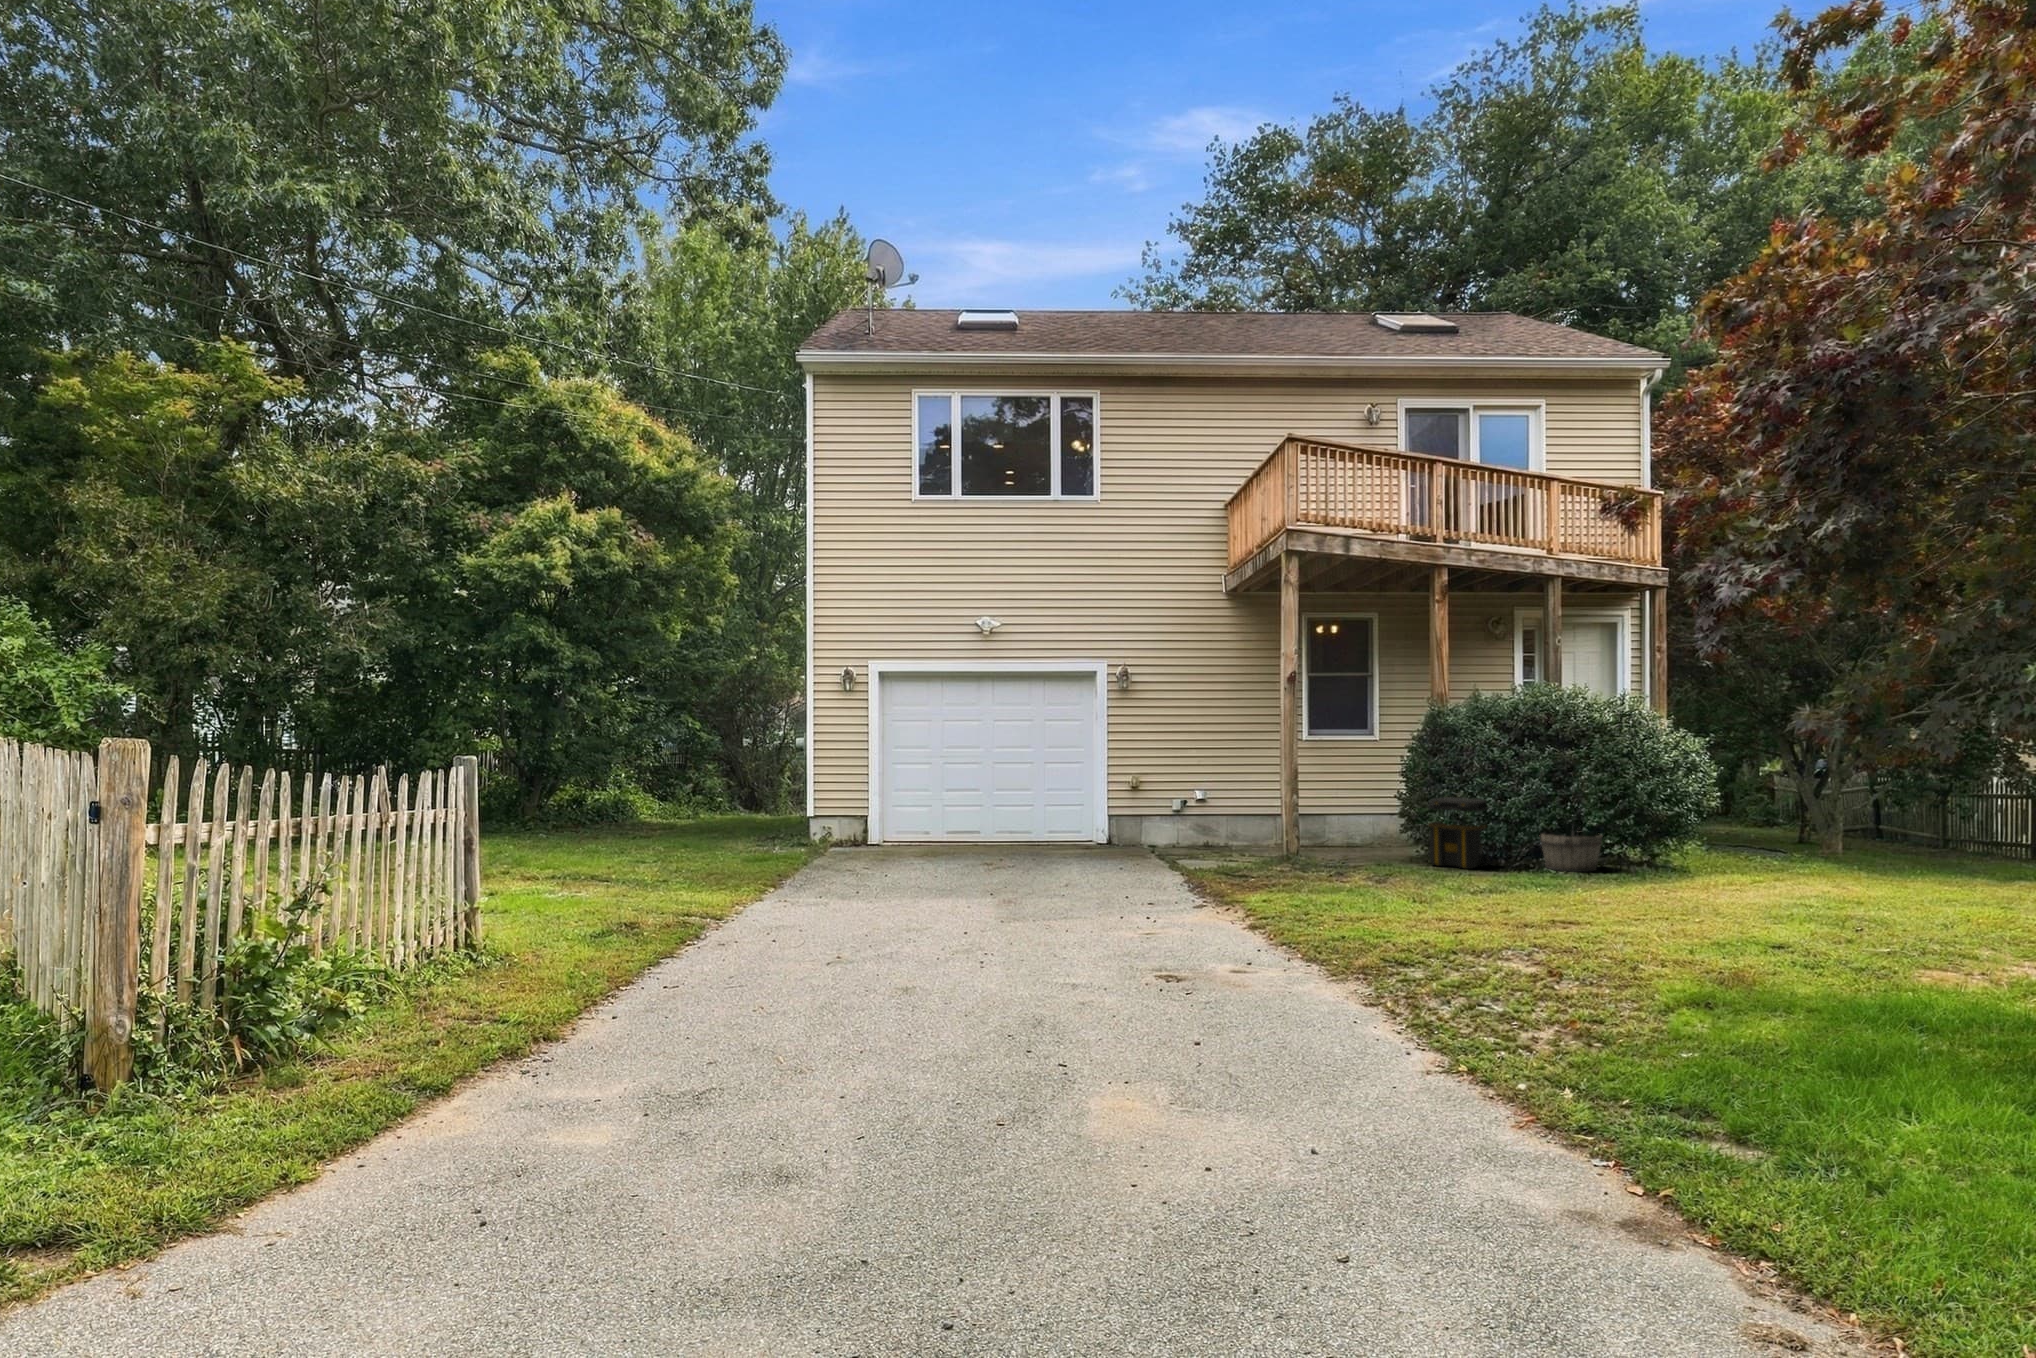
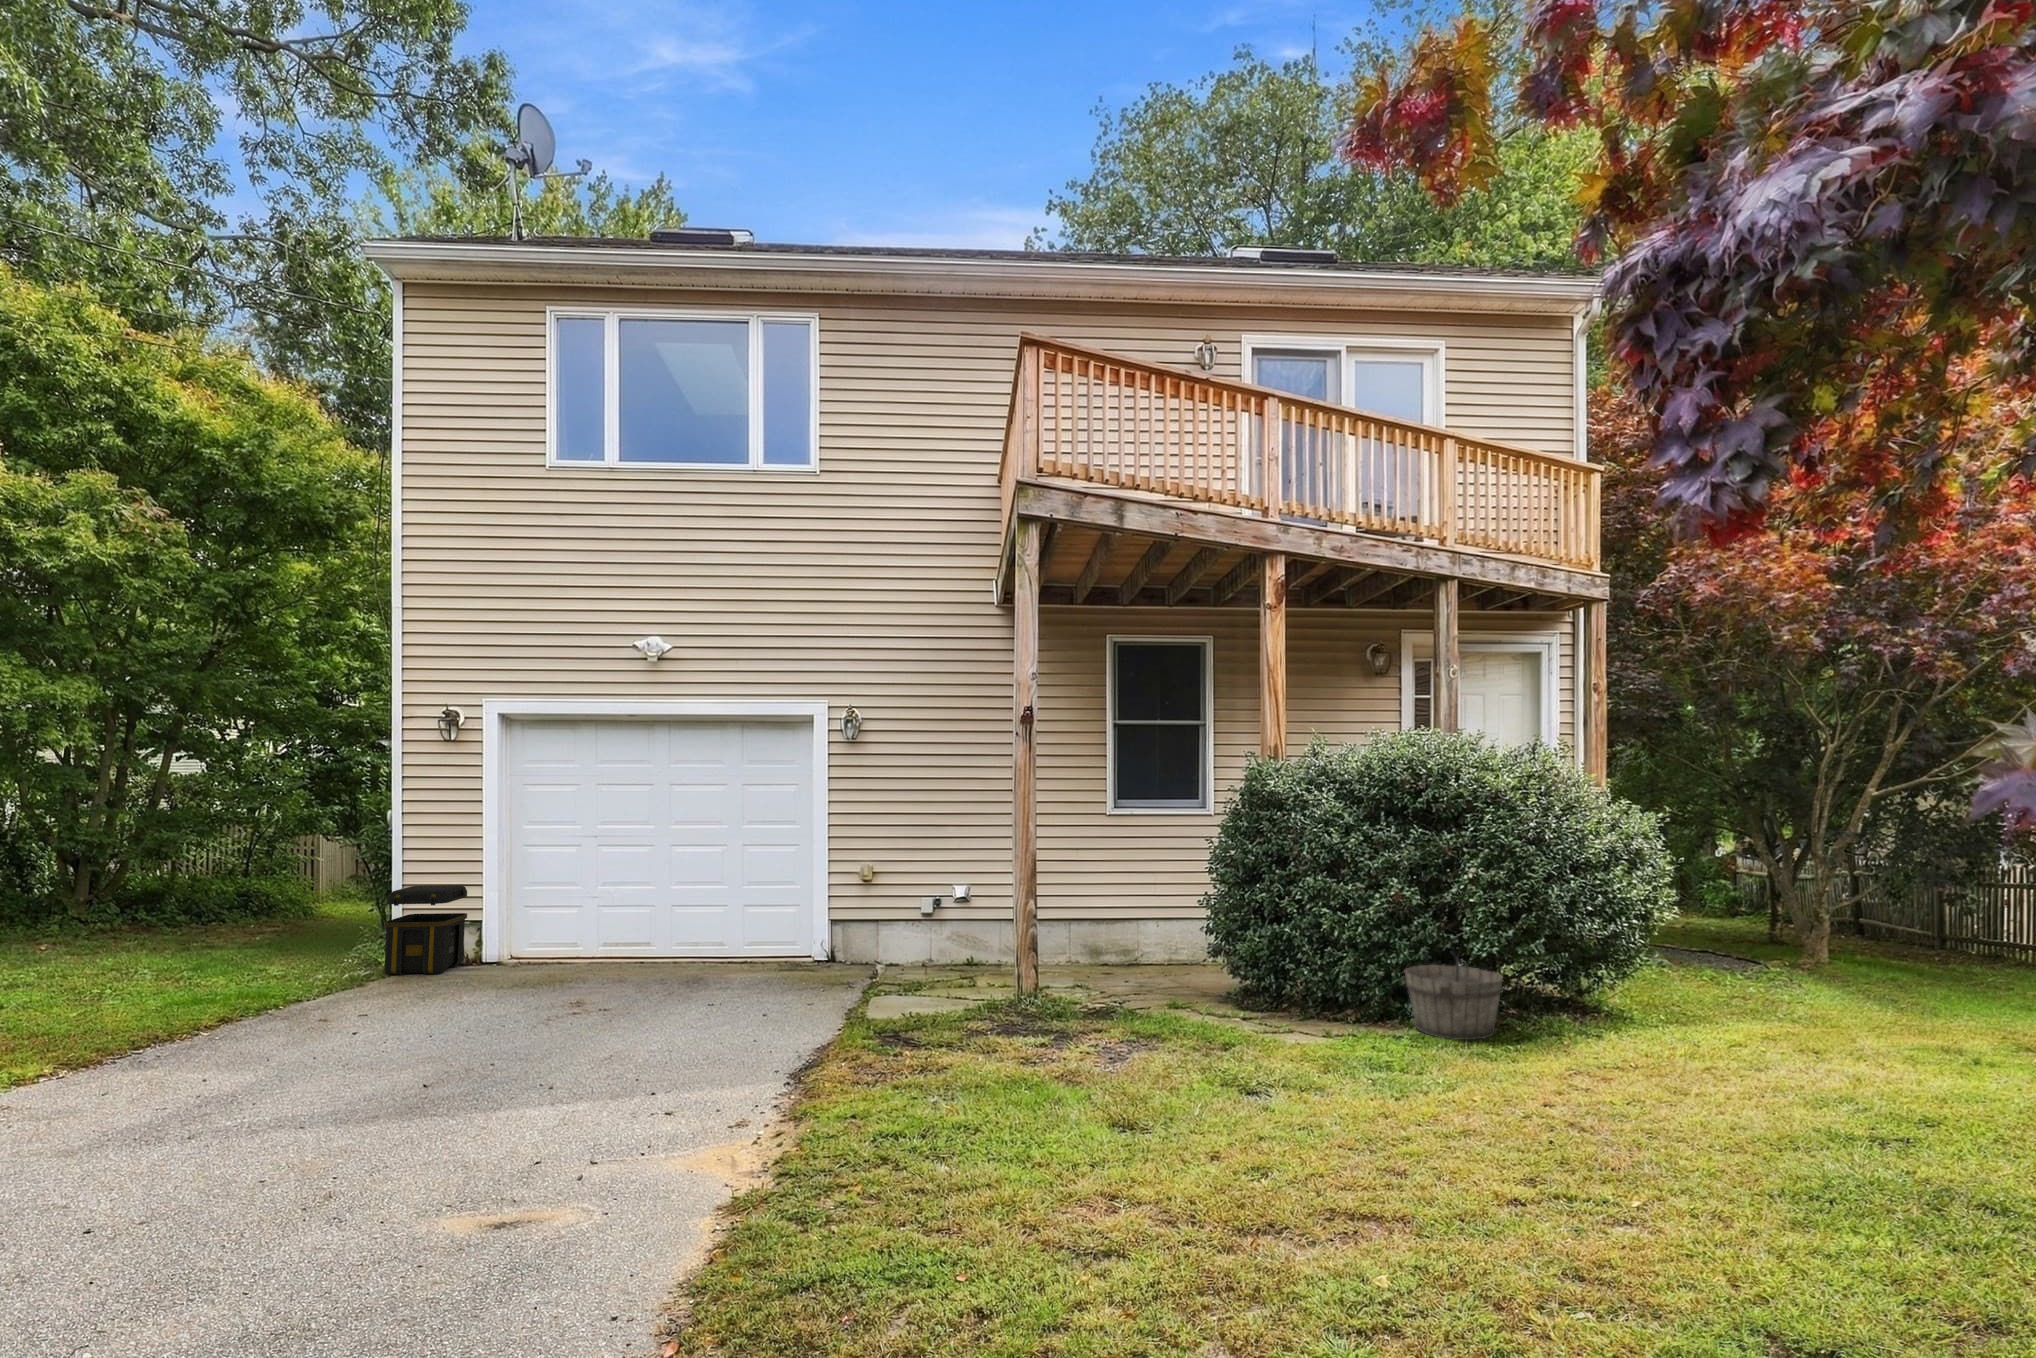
toolbox: present [1428,797,1490,869] -> present [385,885,467,975]

